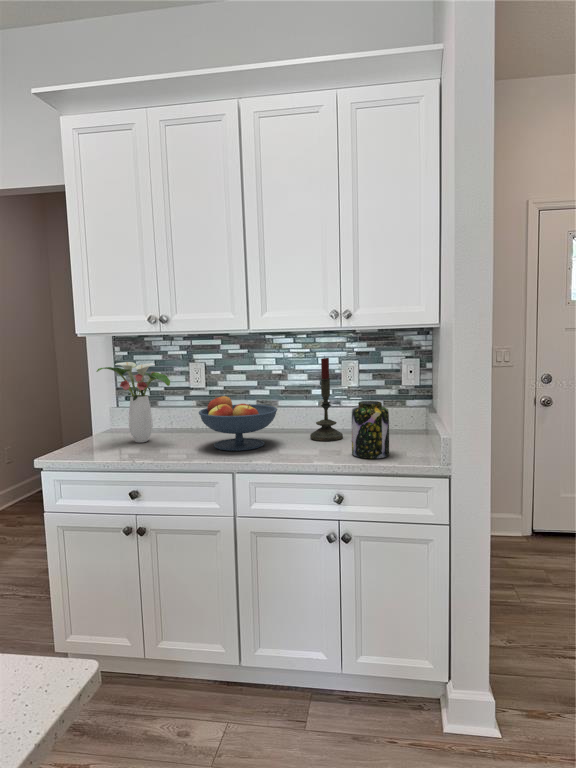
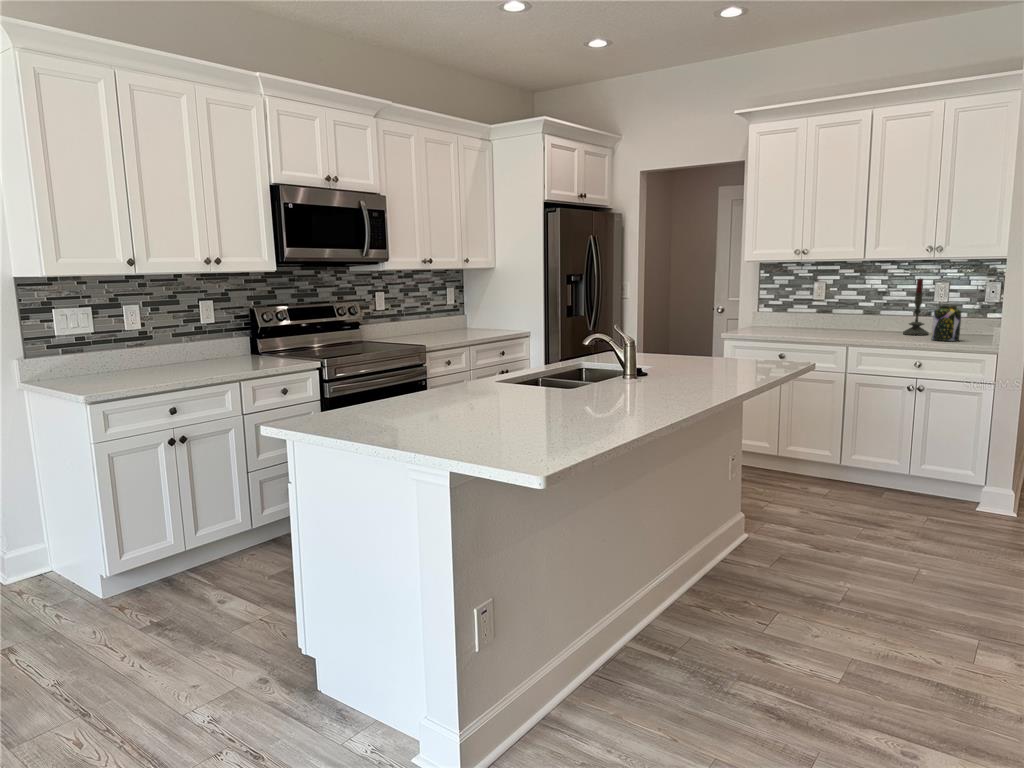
flower arrangement: present [97,362,170,442] -> none [757,279,805,331]
fruit bowl: present [199,396,277,451] -> none [823,302,880,335]

